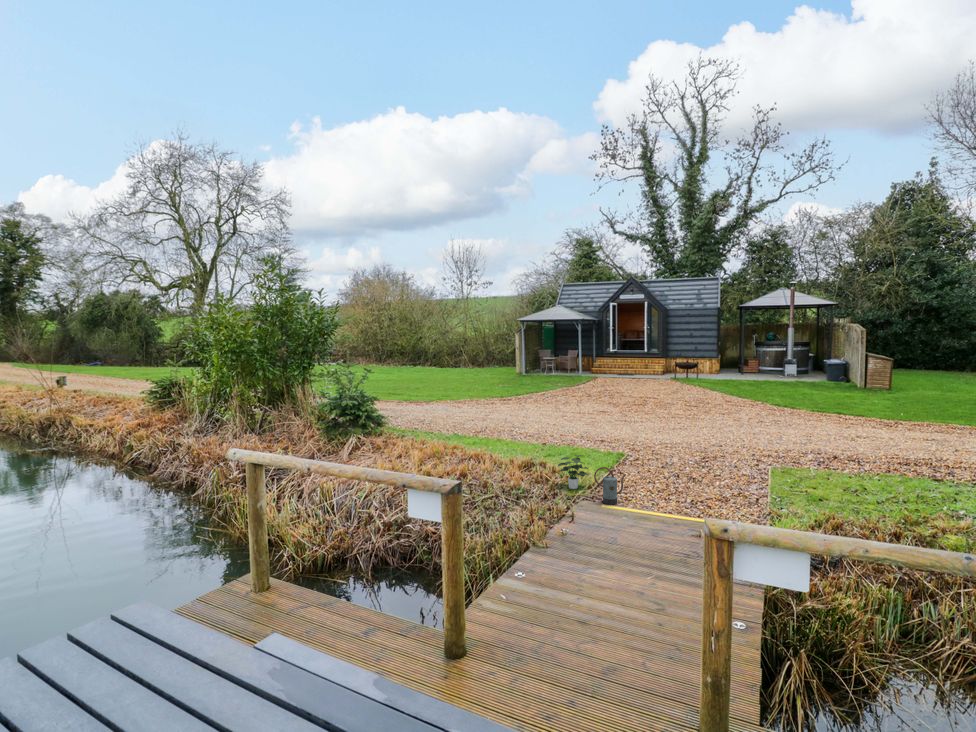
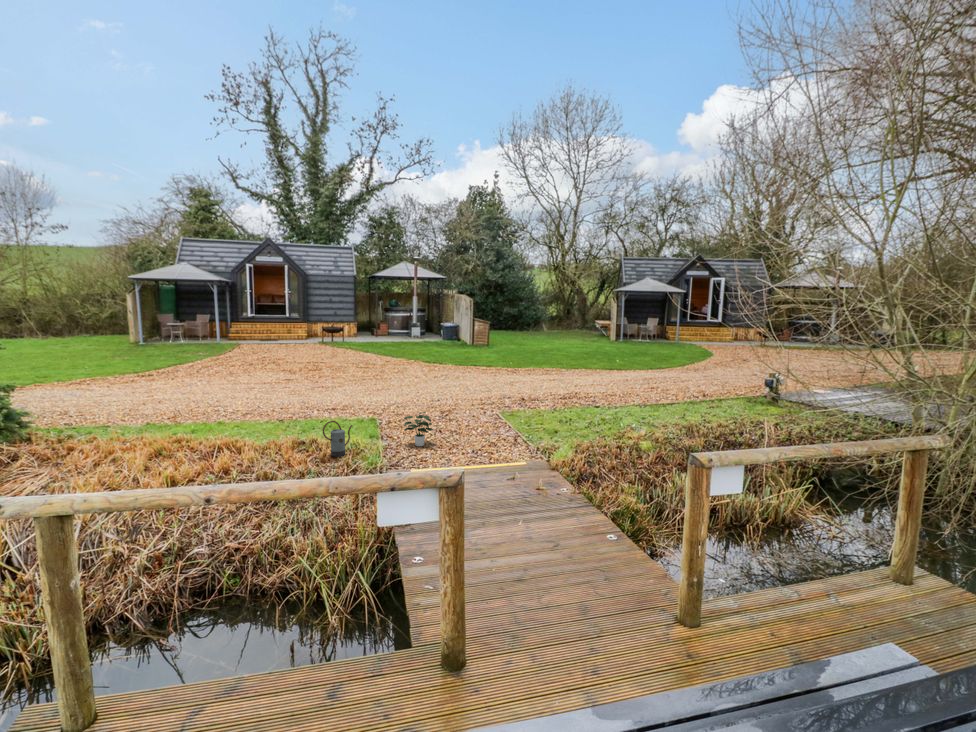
potted plant: present [558,455,588,489] -> present [404,412,434,446]

